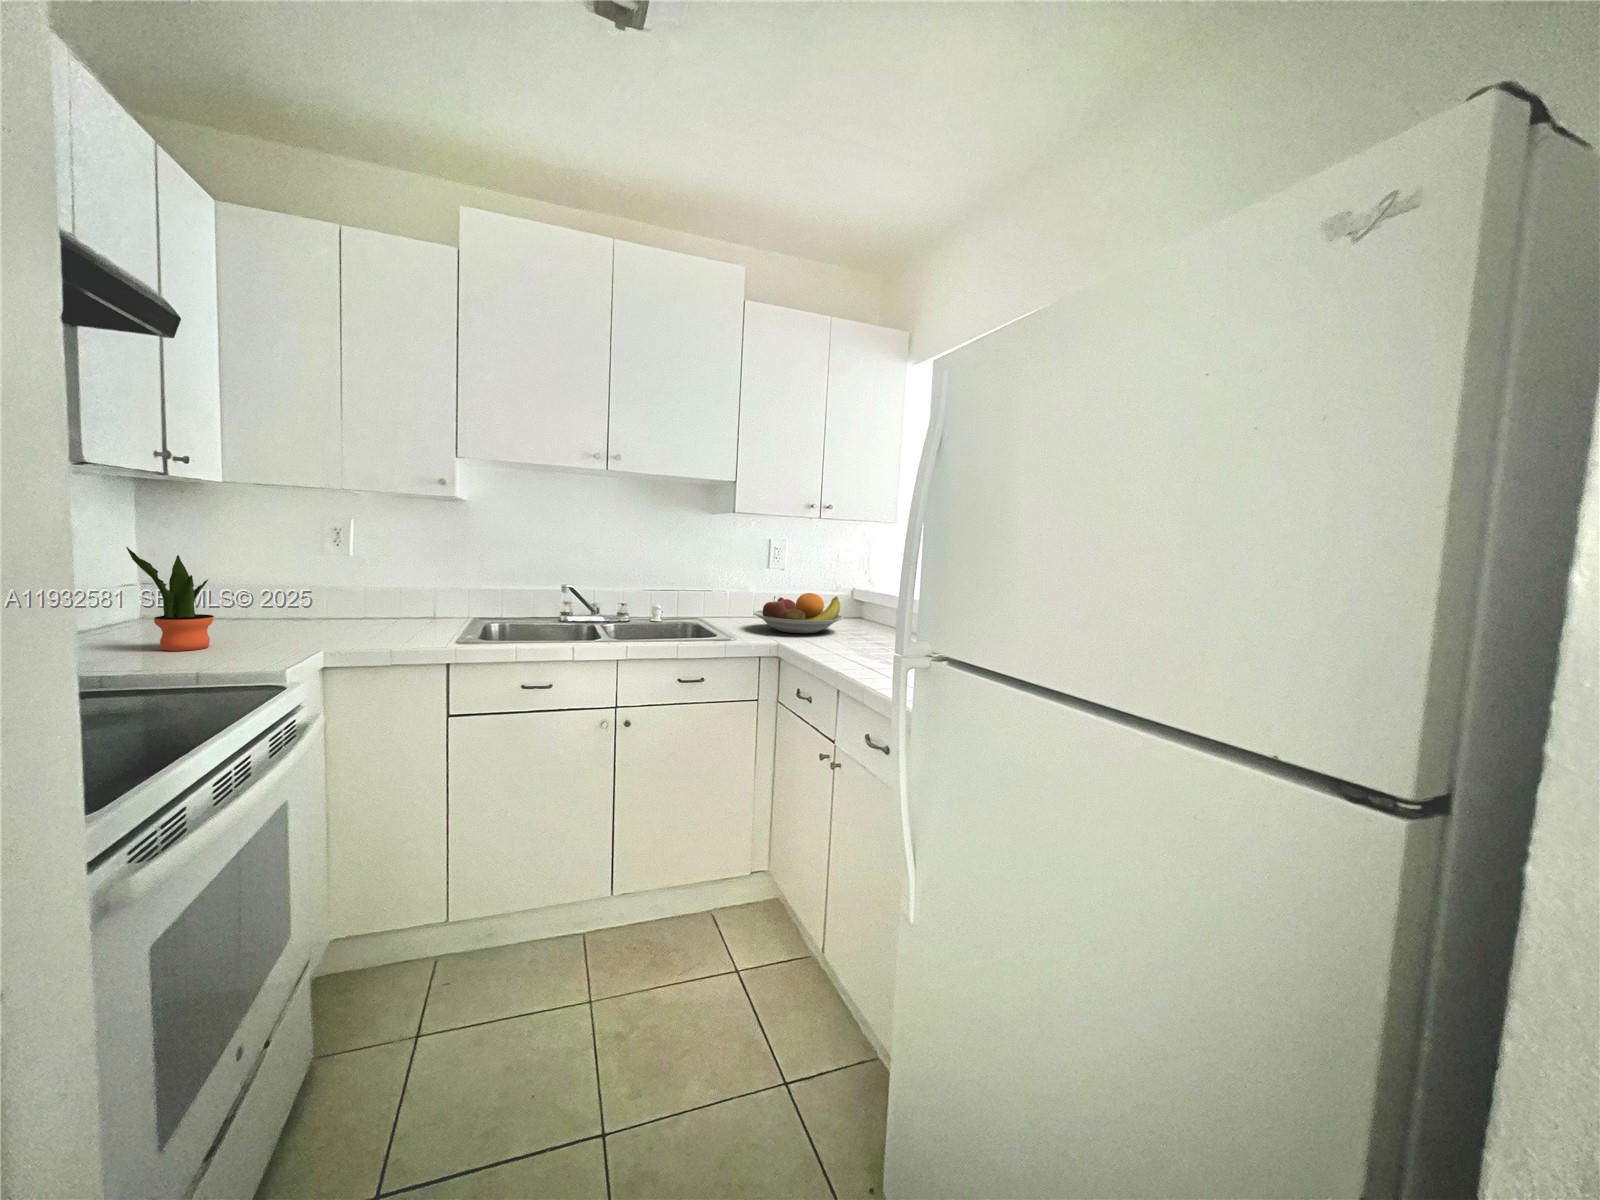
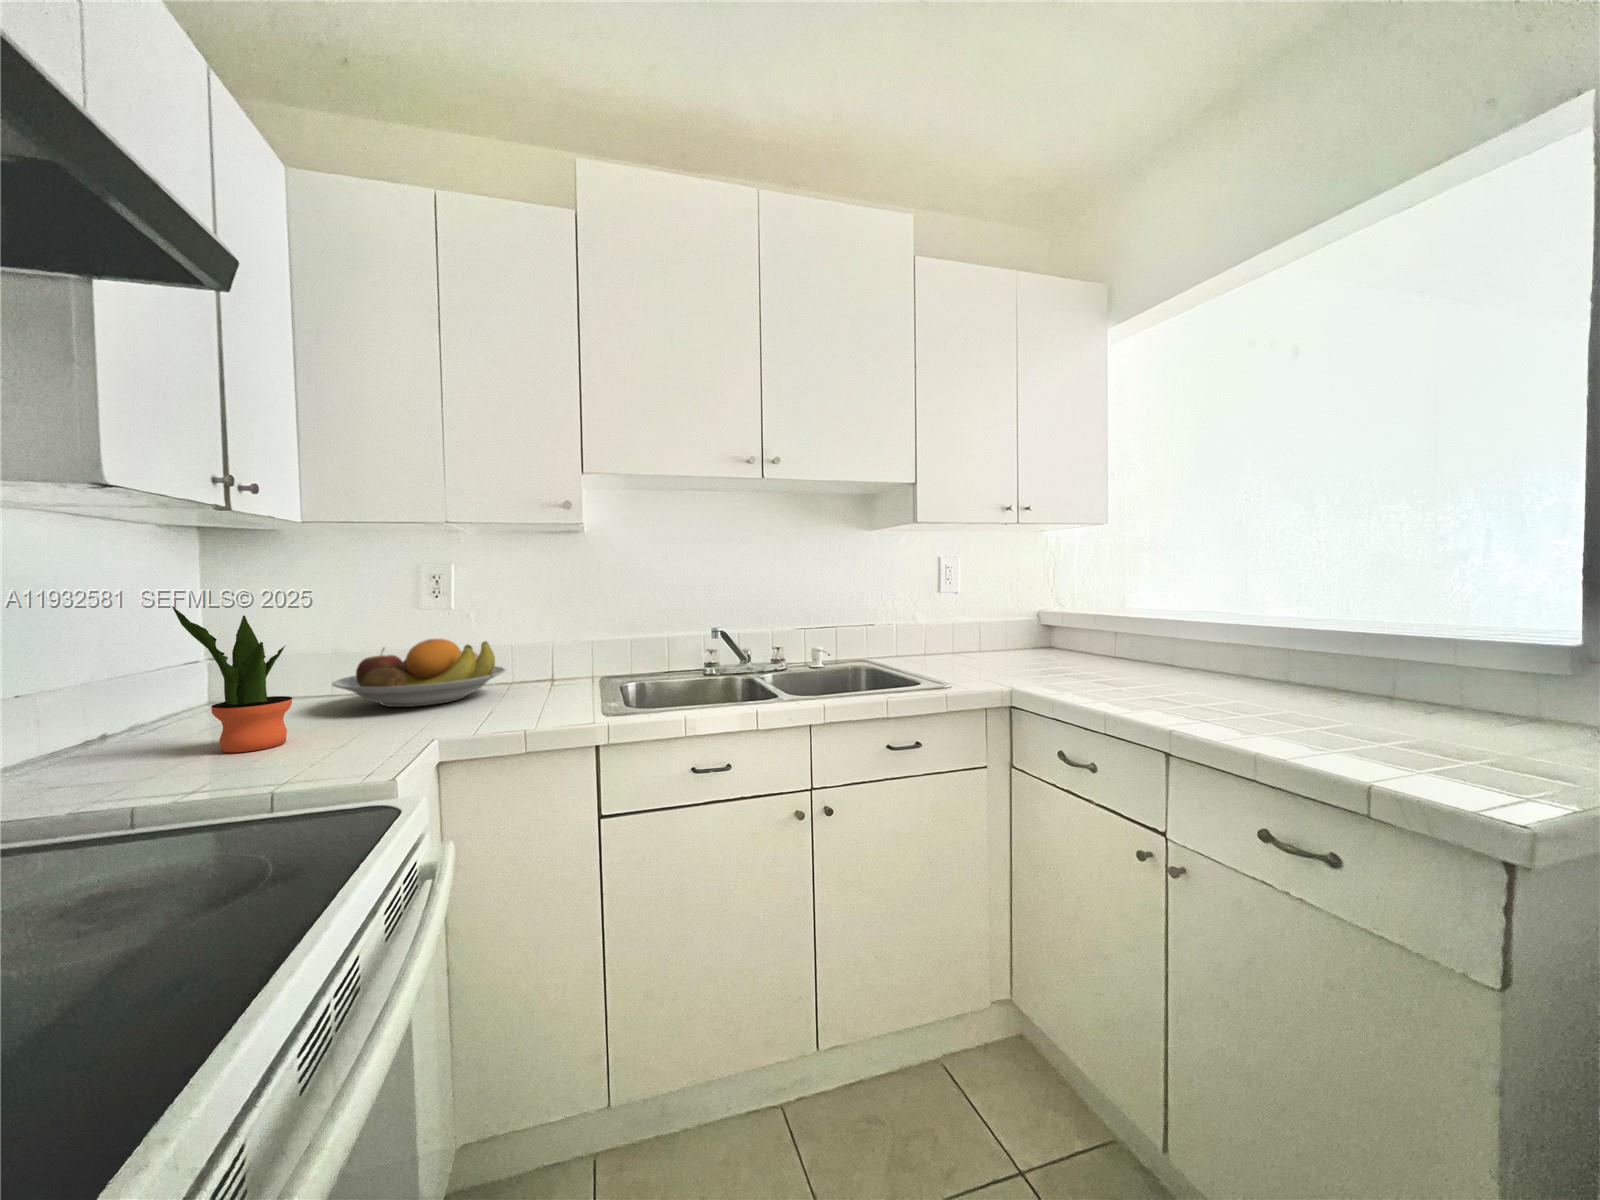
fruit bowl: present [754,593,843,633] -> present [332,639,505,707]

